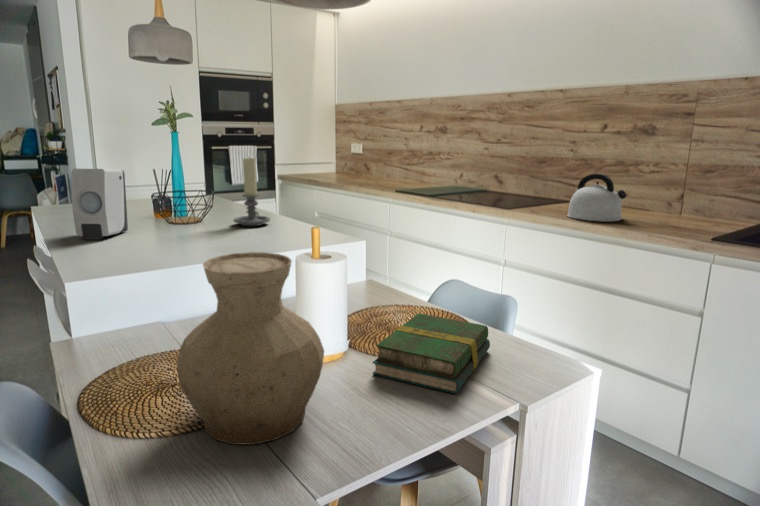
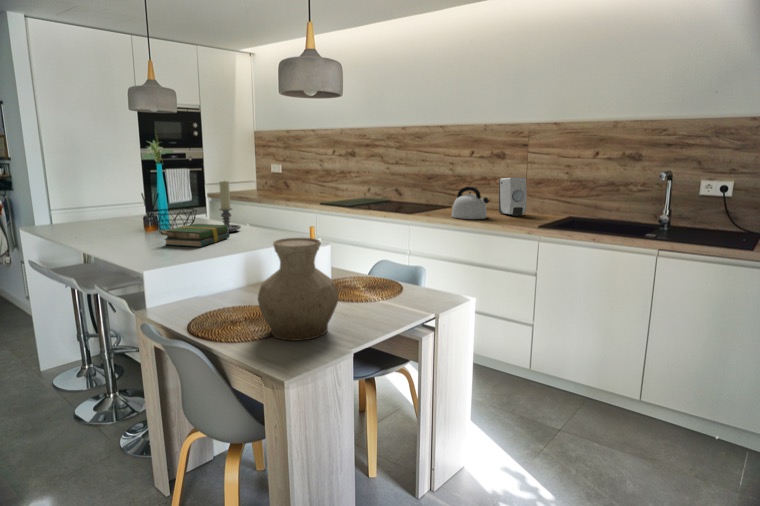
soap dispenser: present [71,169,128,240] -> present [499,177,527,216]
book: present [372,314,490,393] -> present [165,224,230,247]

